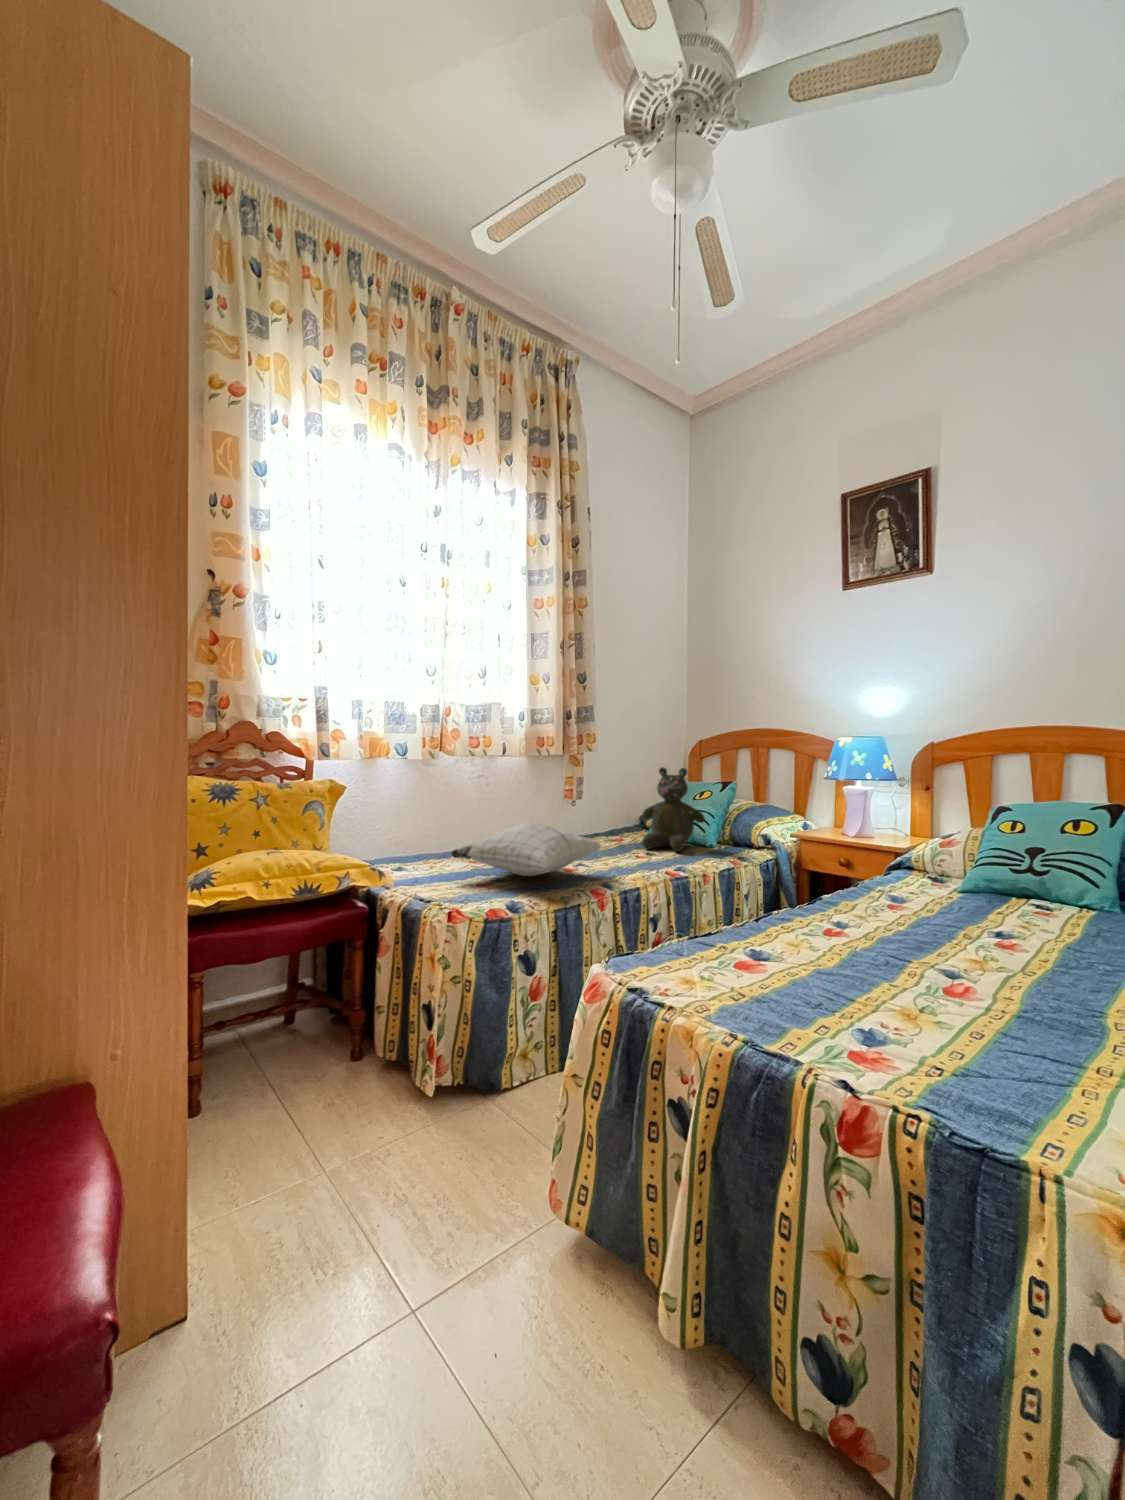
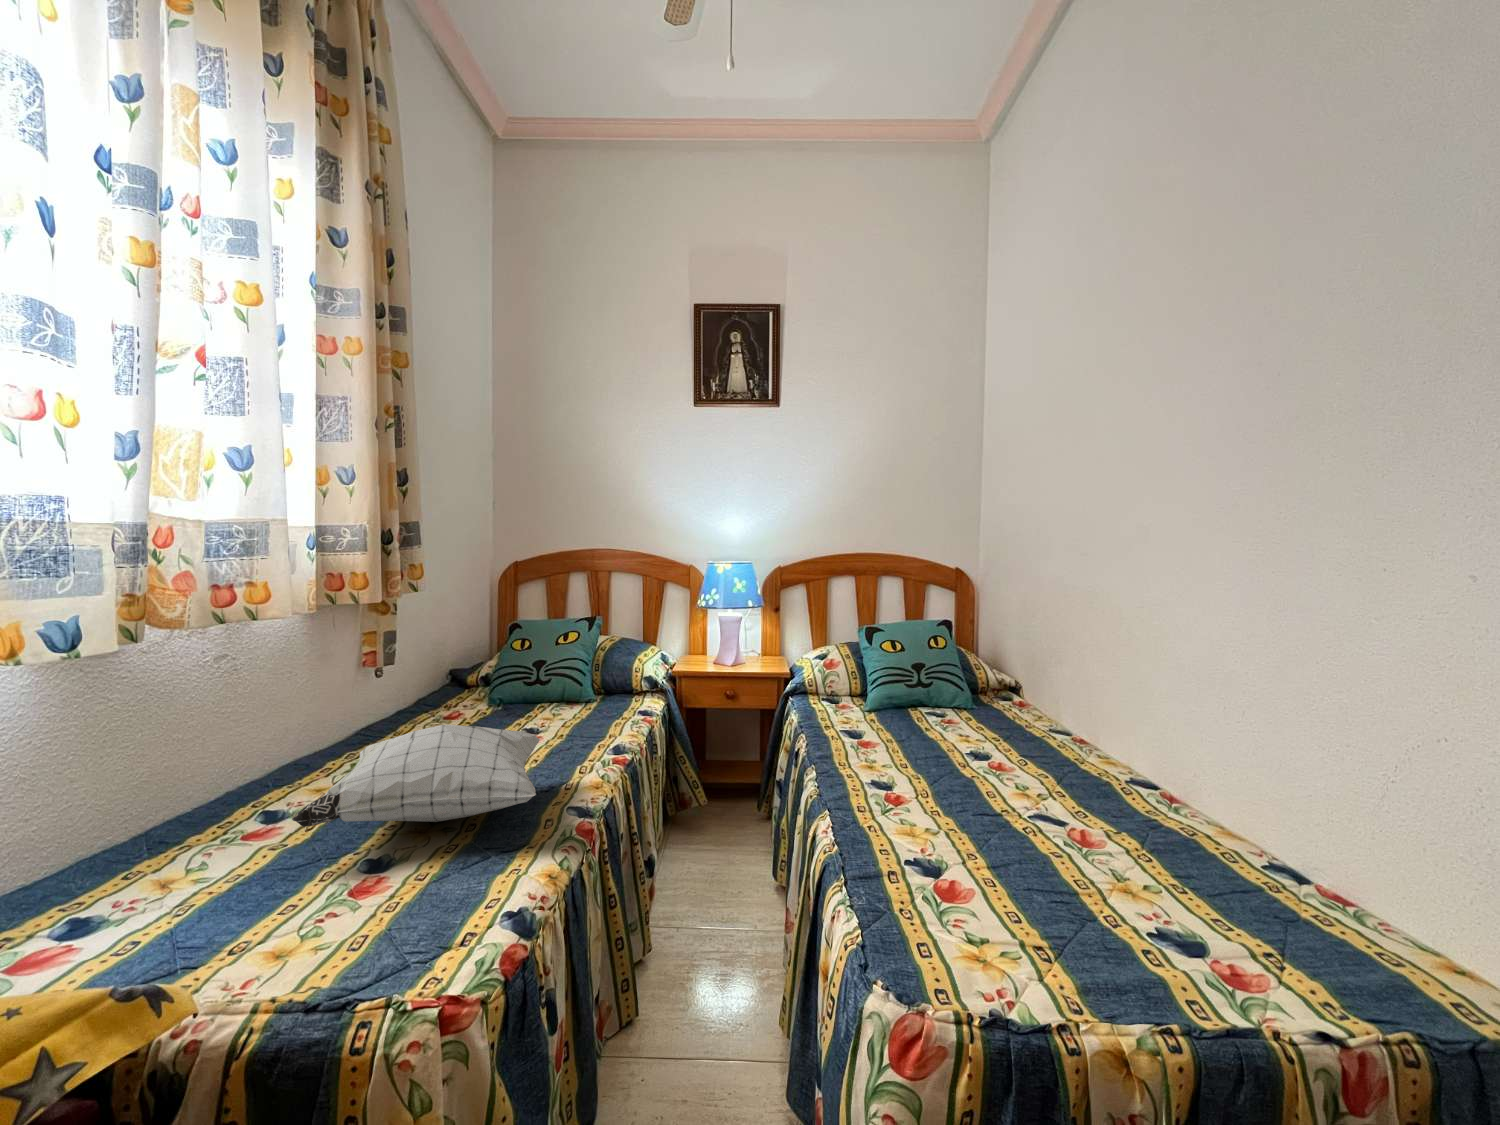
teddy bear: present [642,767,705,851] -> none [502,609,594,727]

